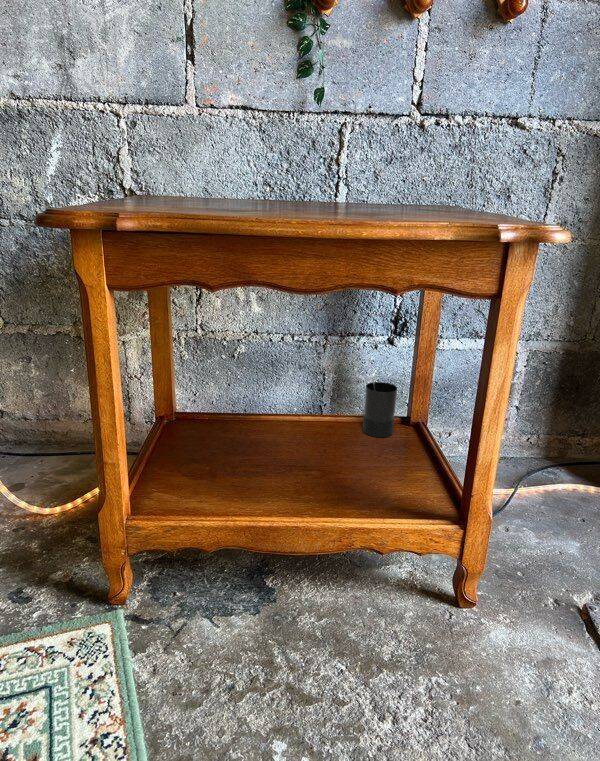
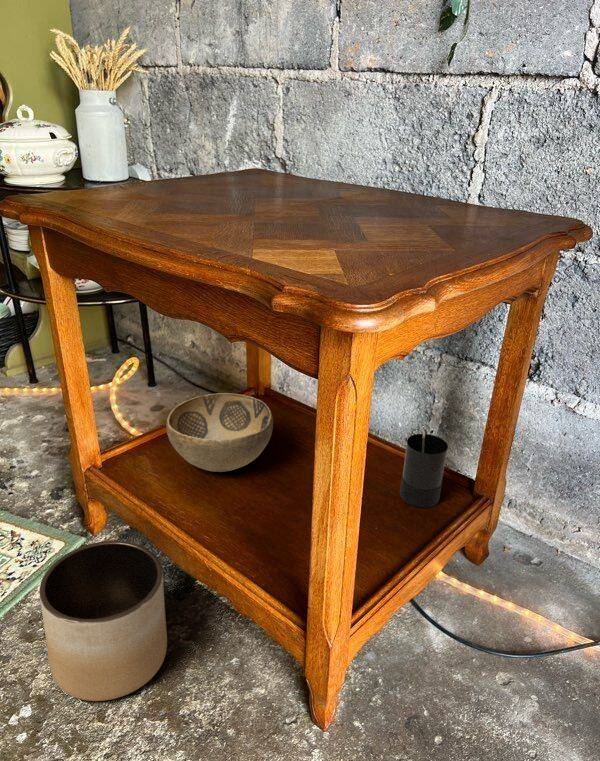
decorative bowl: none [173,401,276,474] -> present [166,393,273,472]
planter: none [226,544,346,709] -> present [40,541,167,701]

